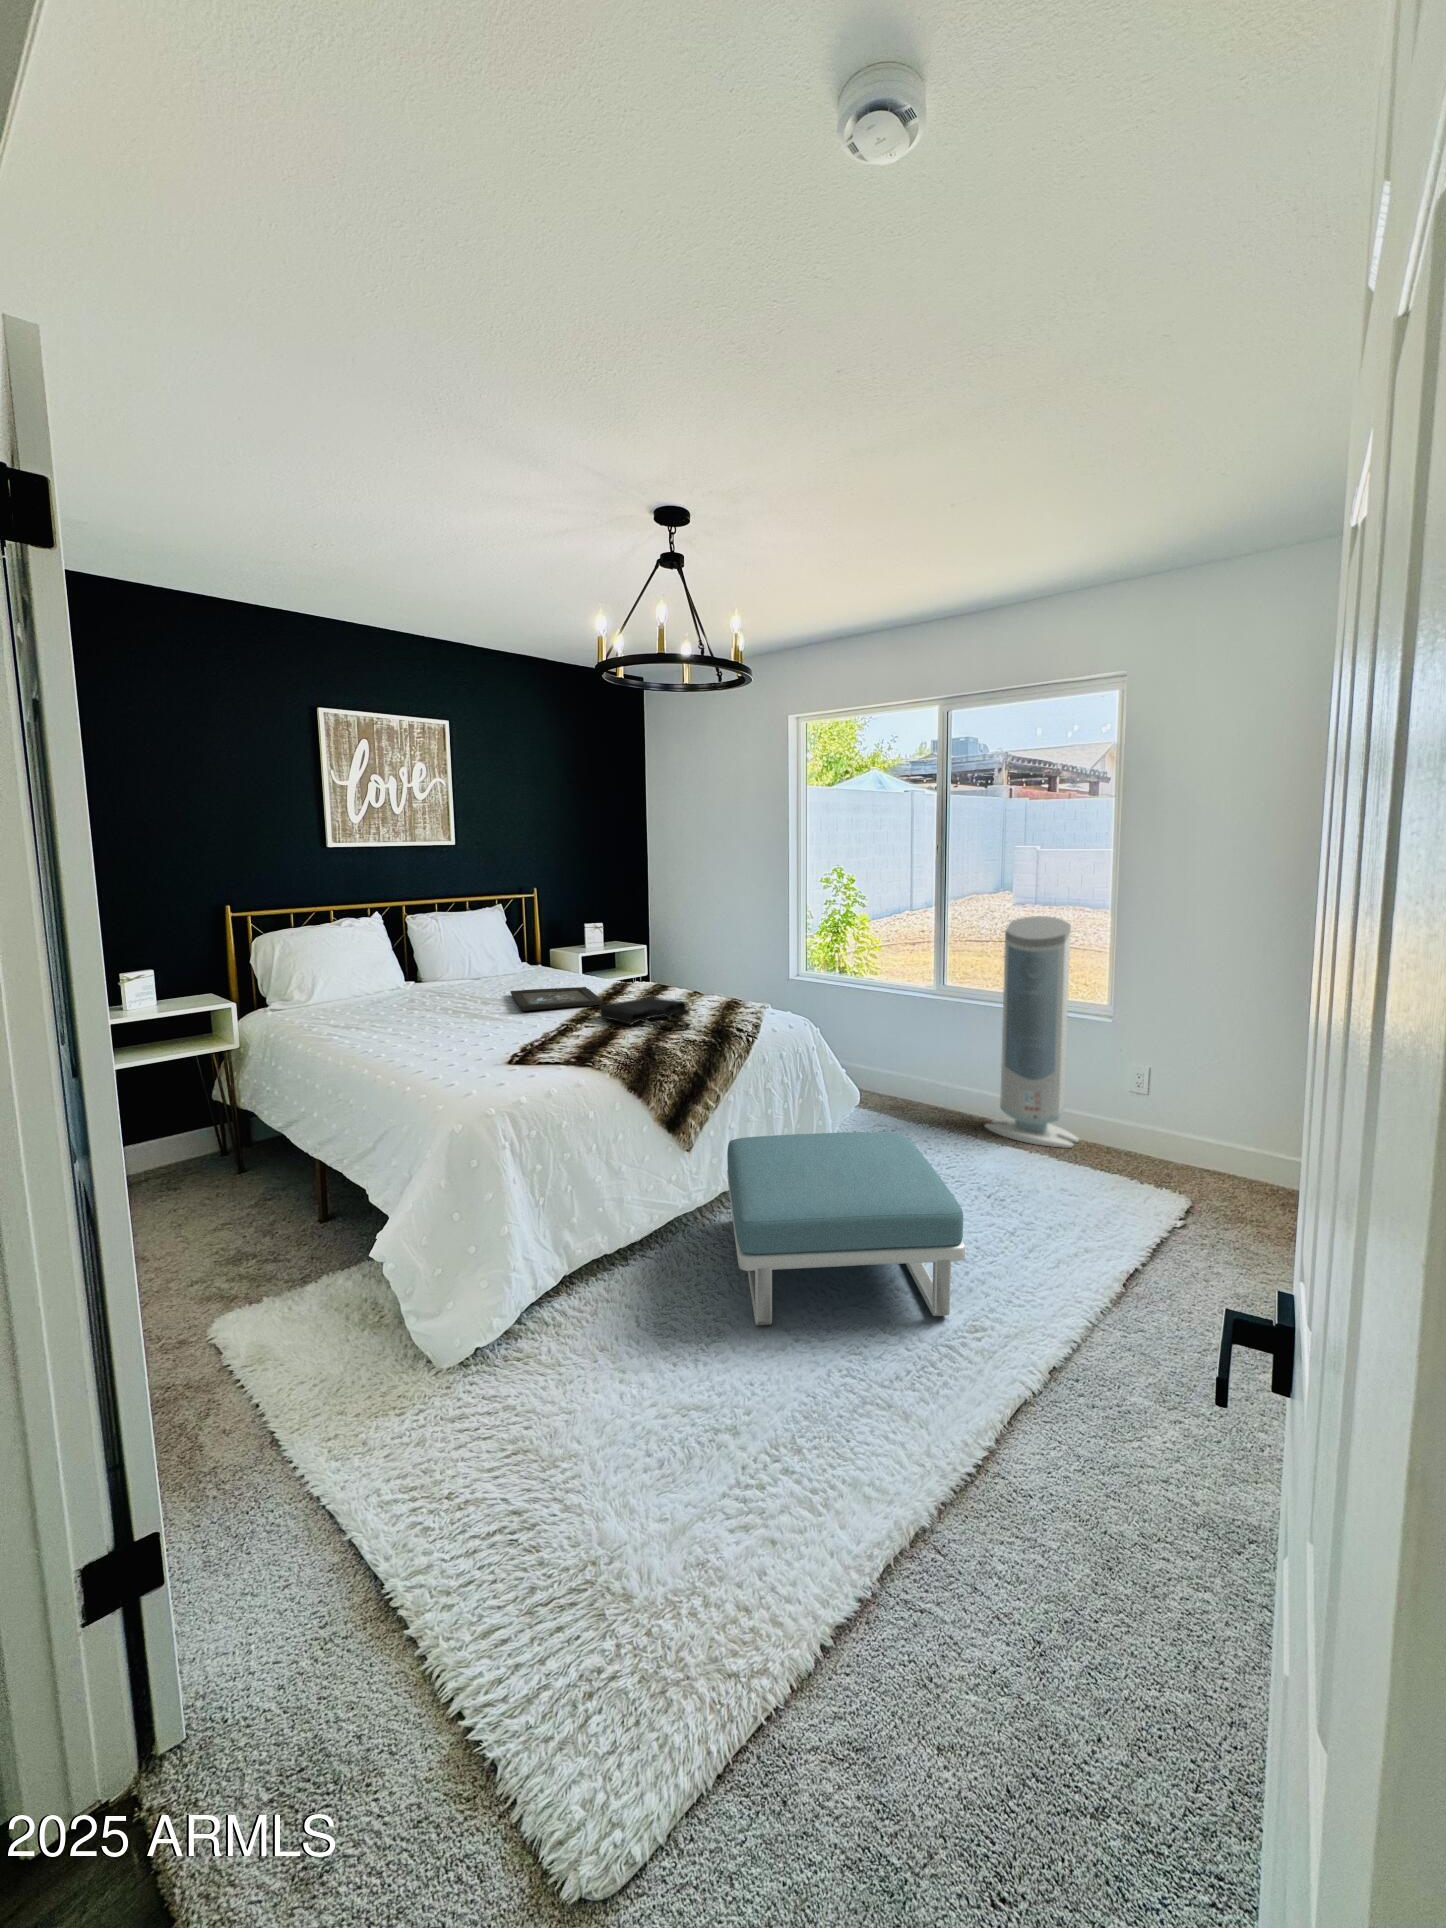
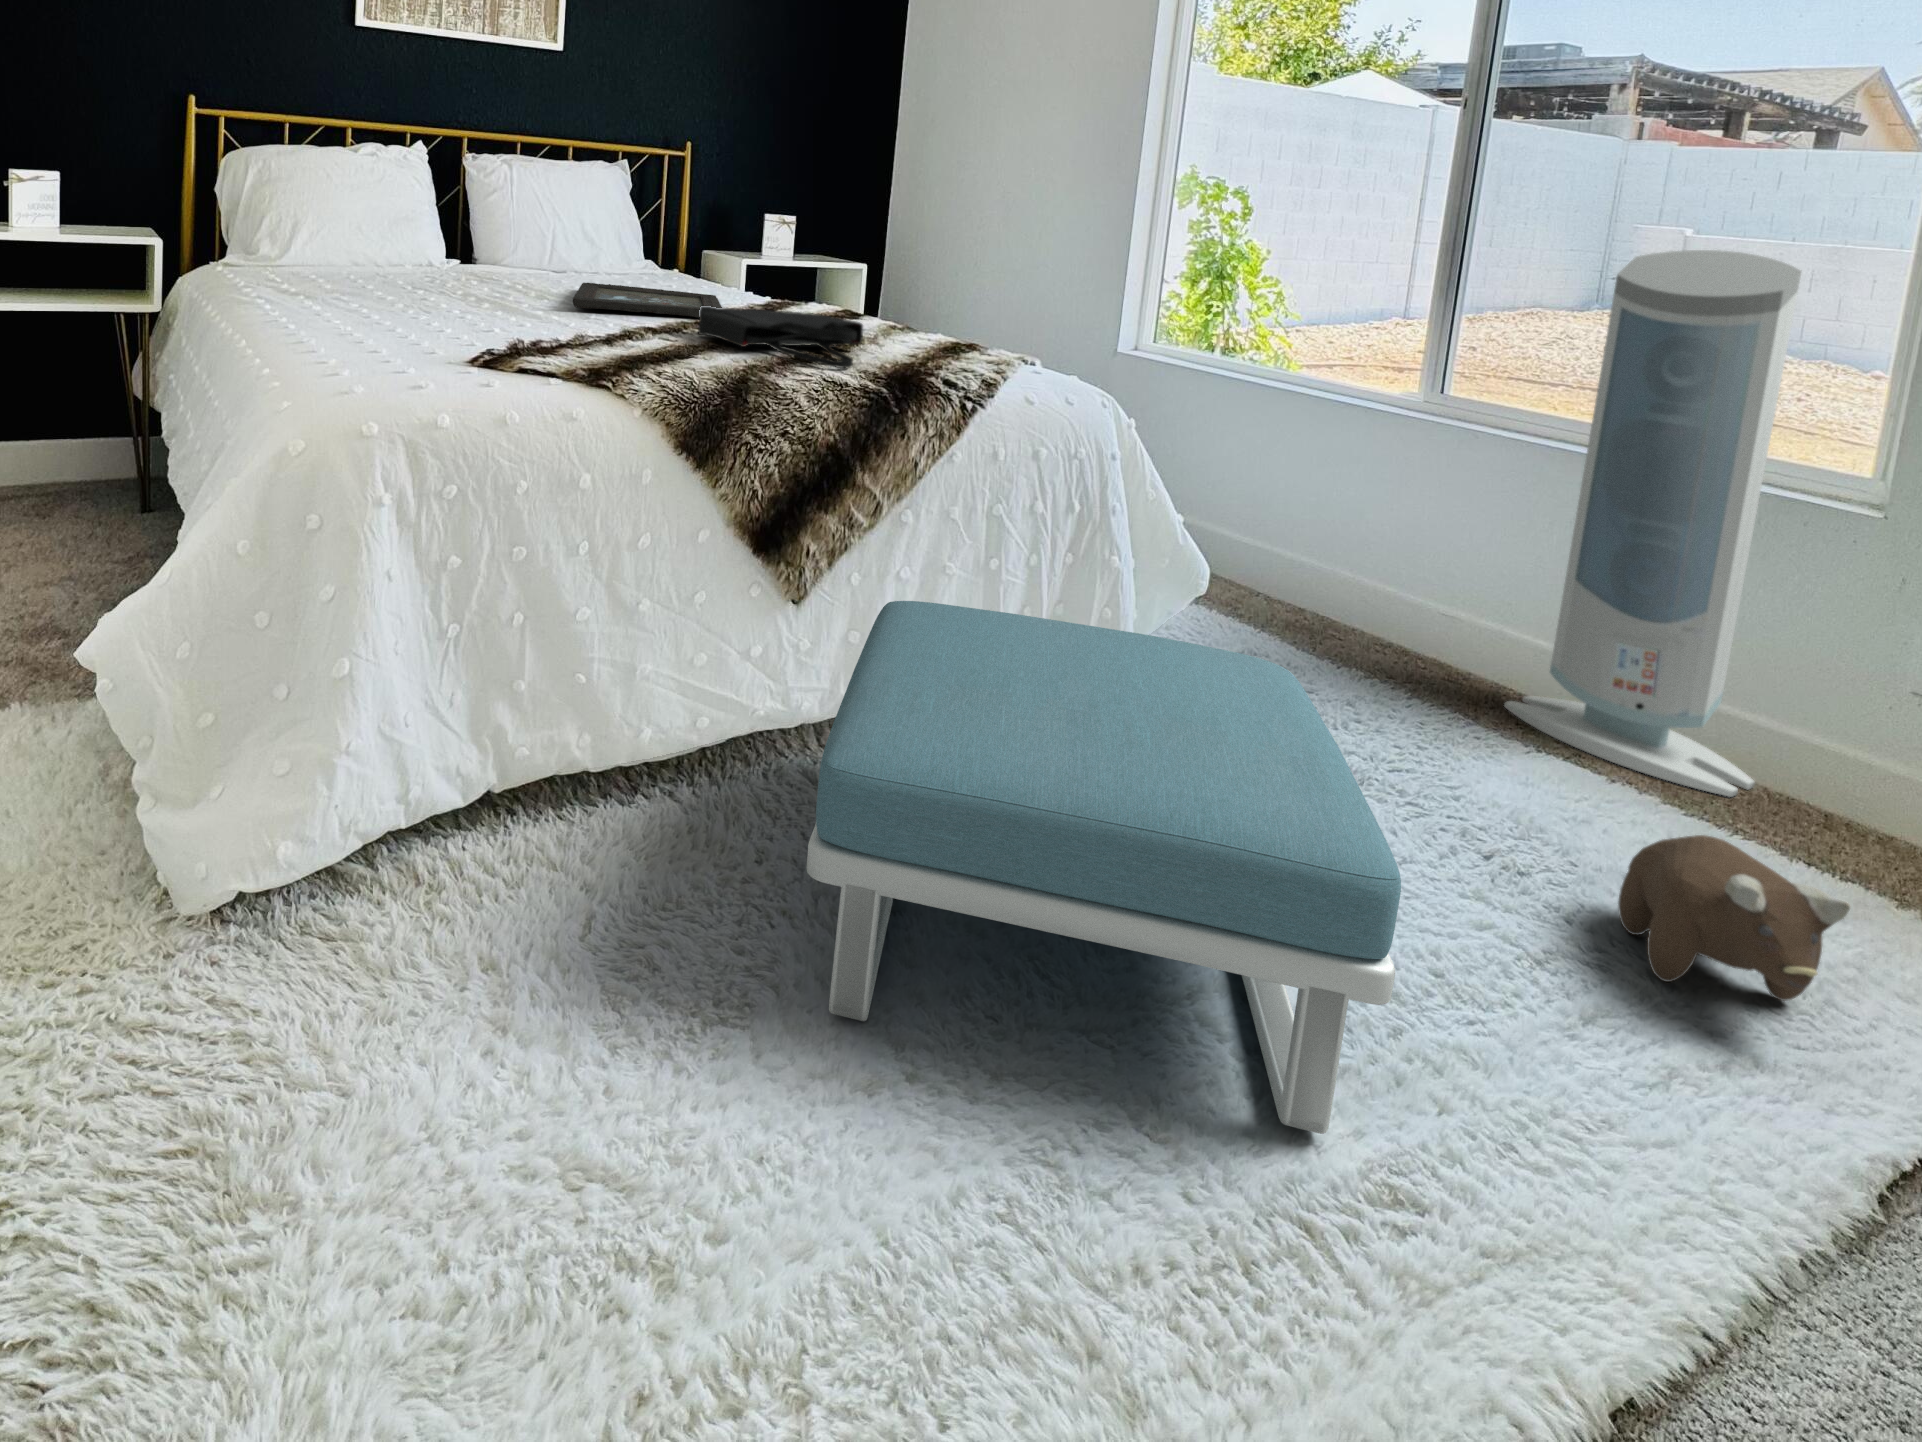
plush toy: none [1035,1168,1107,1229] -> present [1618,835,1850,1001]

